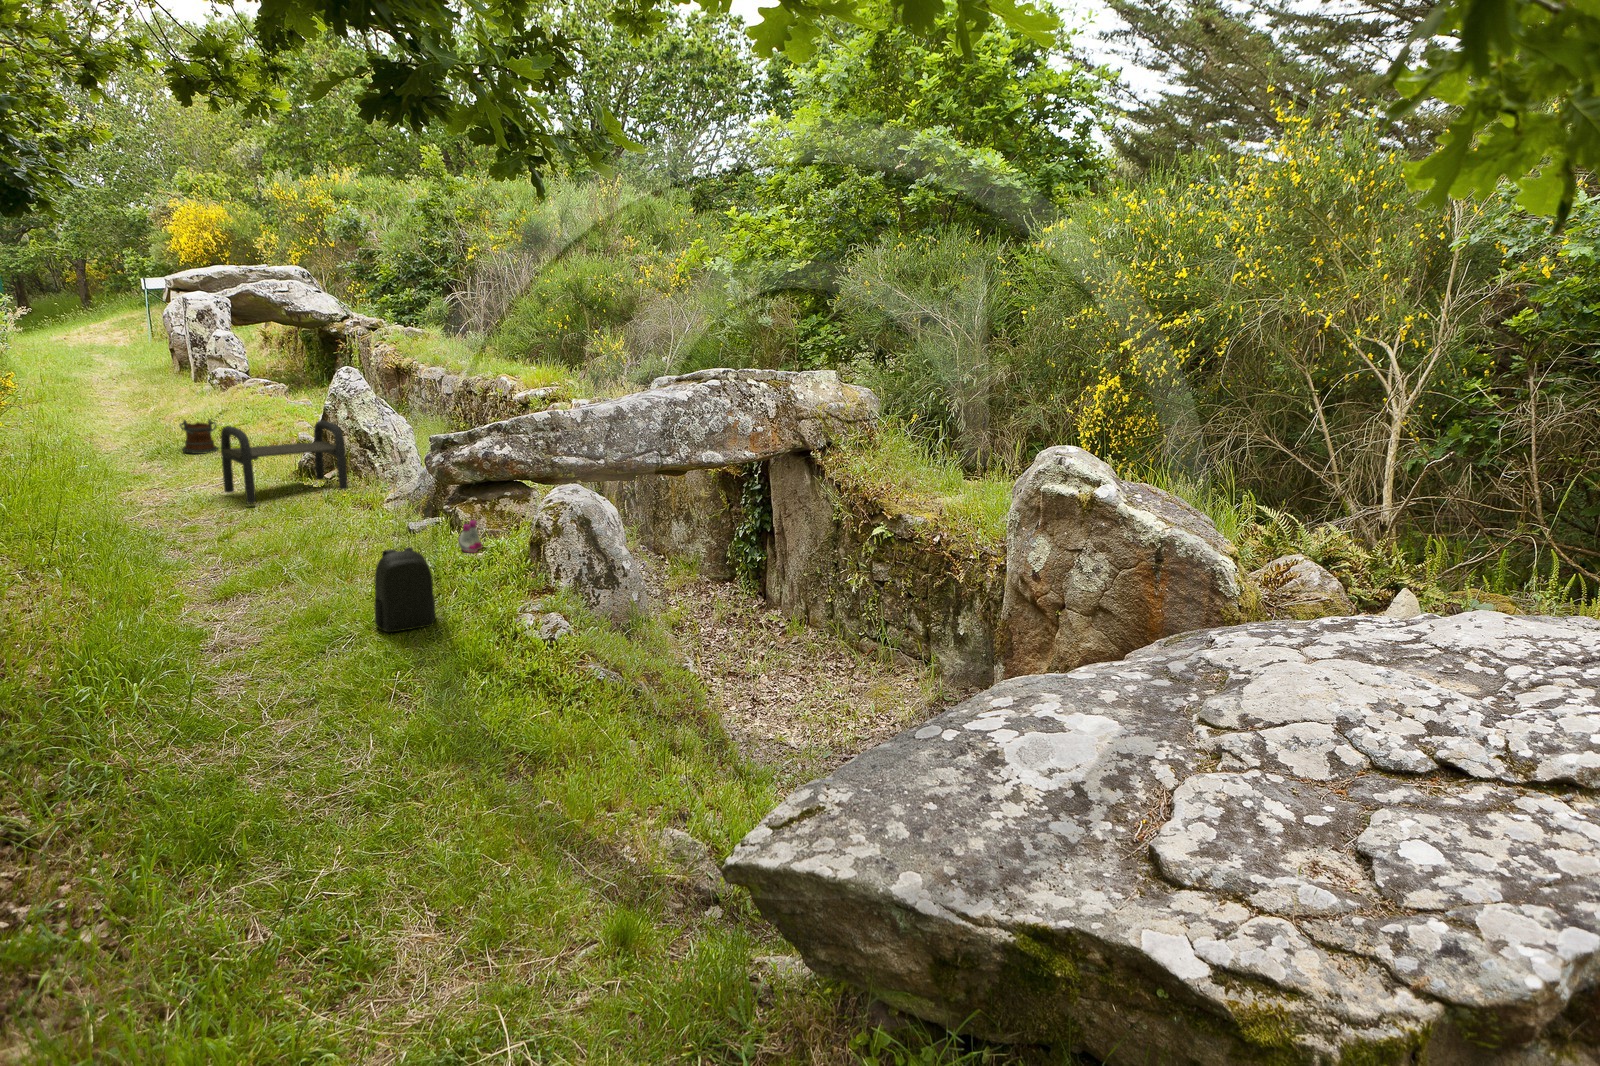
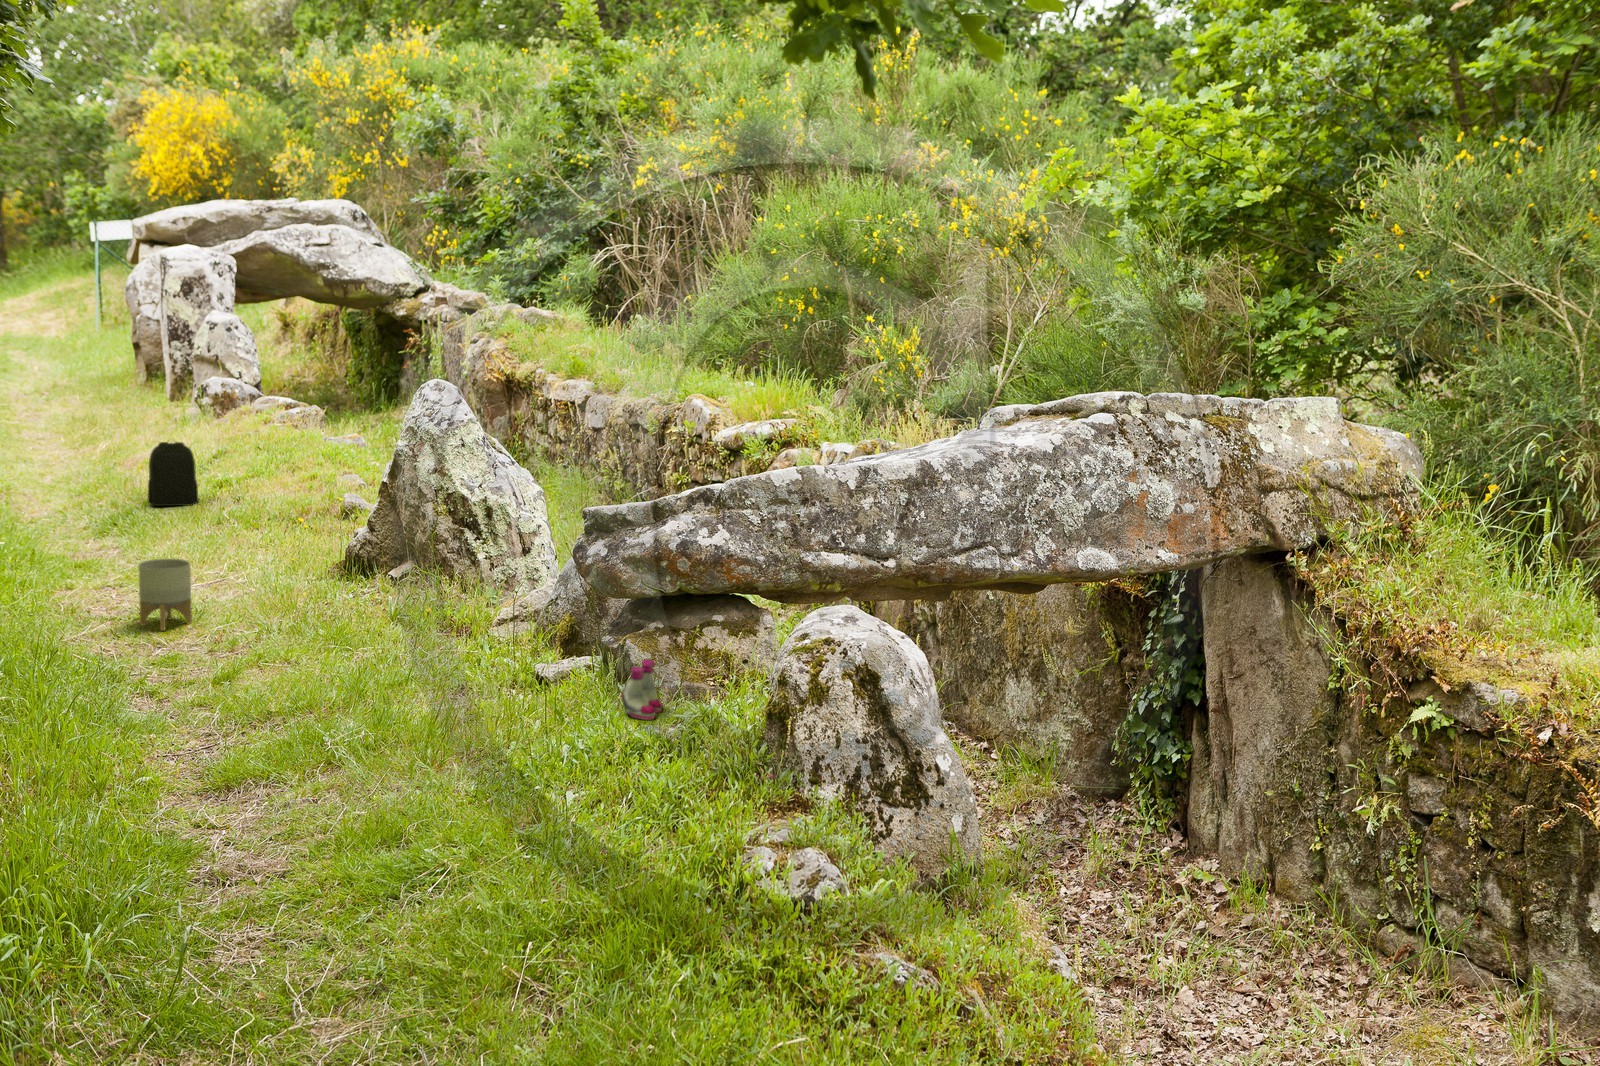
bucket: present [179,419,218,454] -> none [194,476,247,528]
bench: present [221,420,348,504] -> none [248,480,431,613]
planter: none [149,472,188,517] -> present [138,558,192,631]
backpack: present [374,547,436,632] -> present [148,442,199,506]

